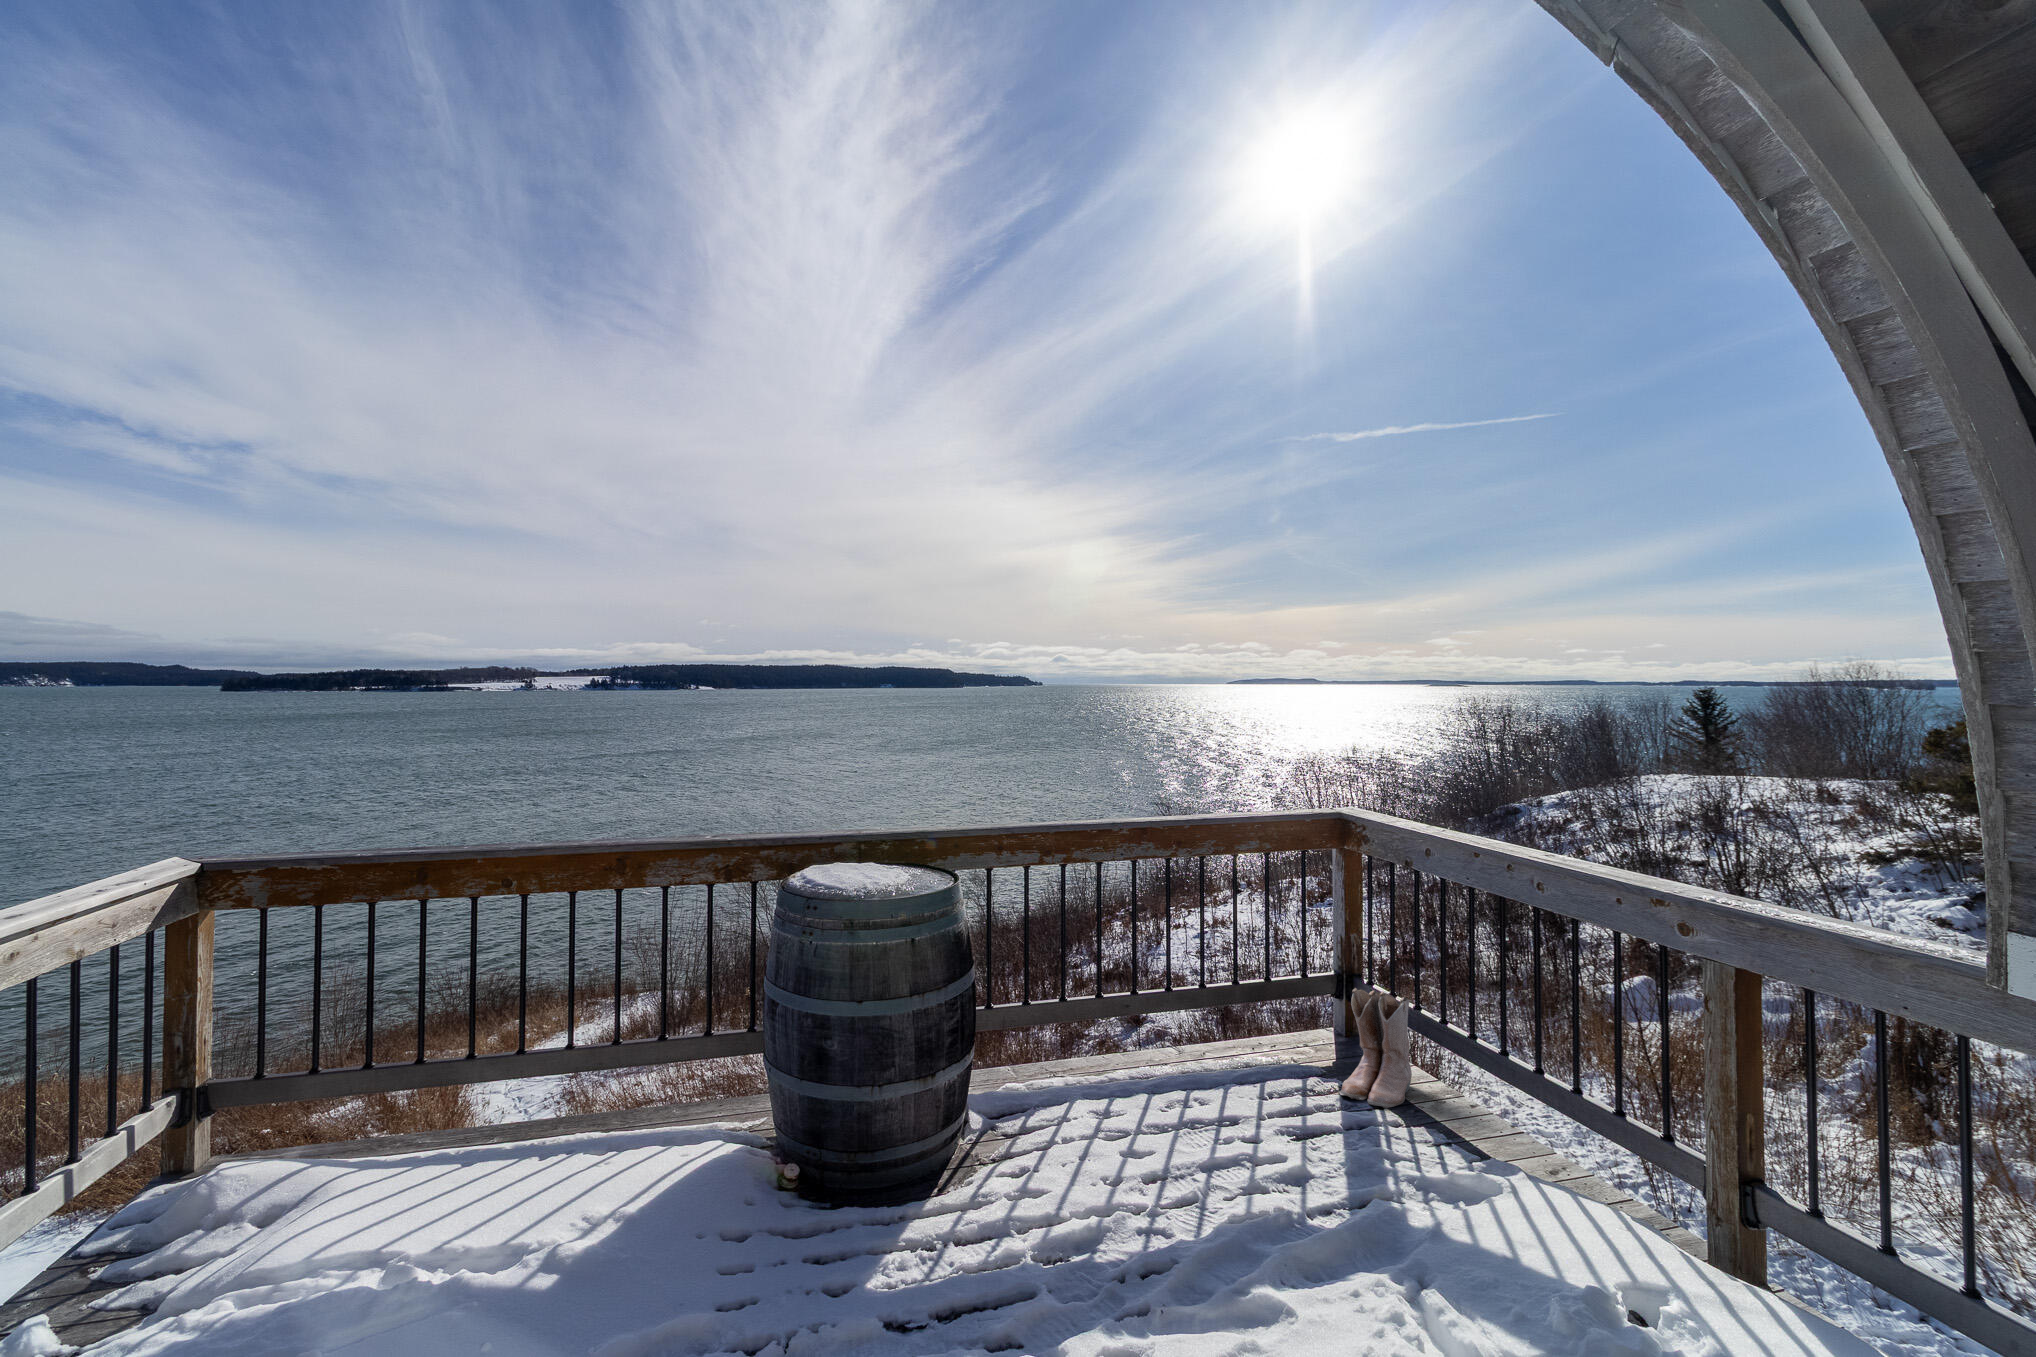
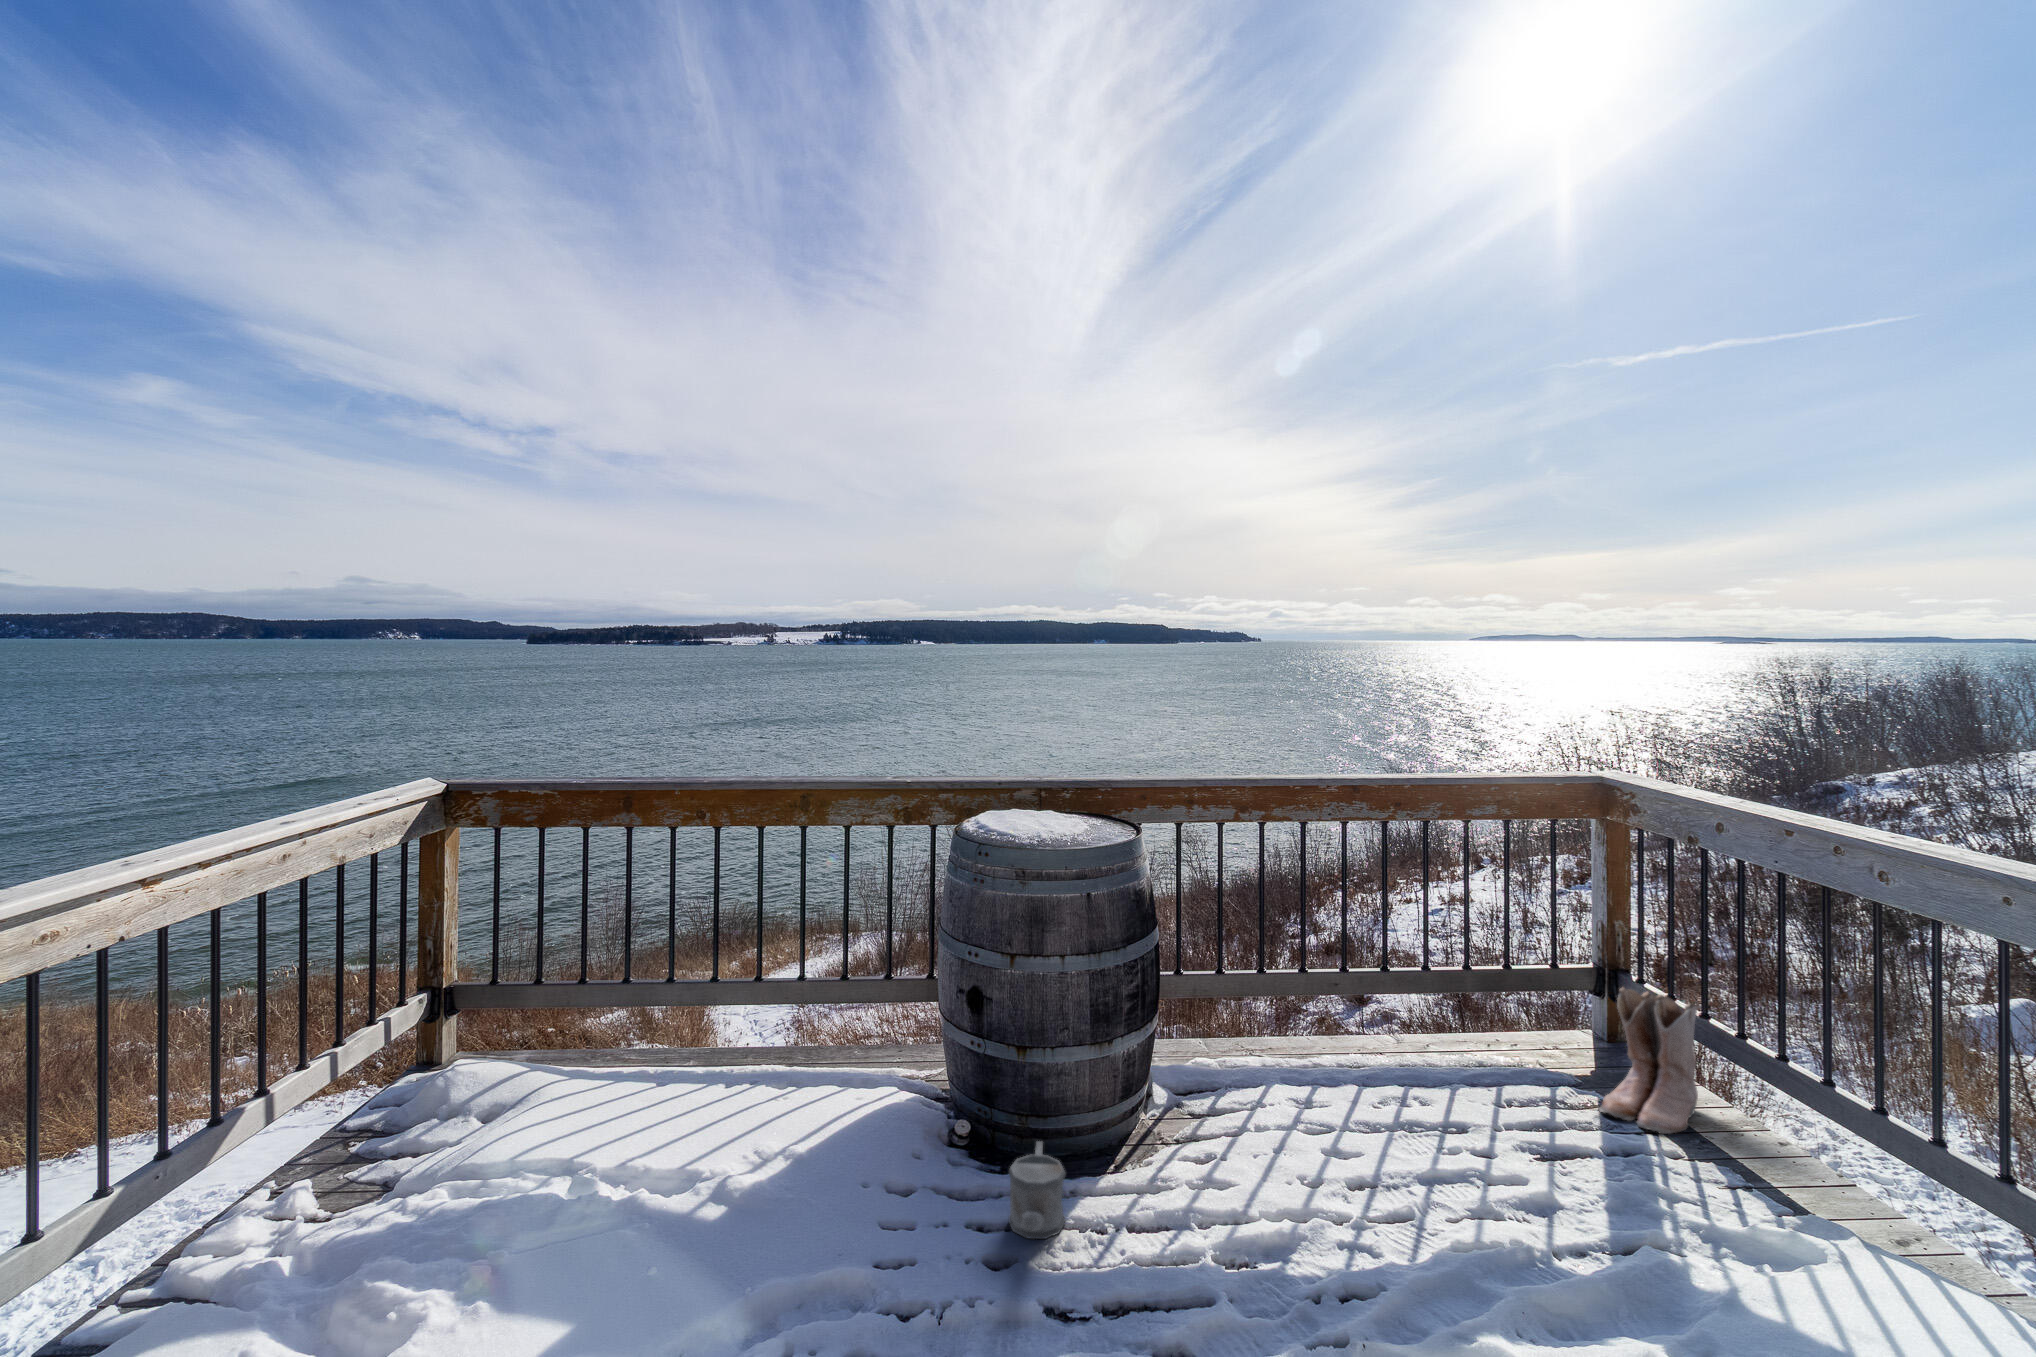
watering can: none [845,1173,898,1265] -> present [1009,1141,1066,1239]

